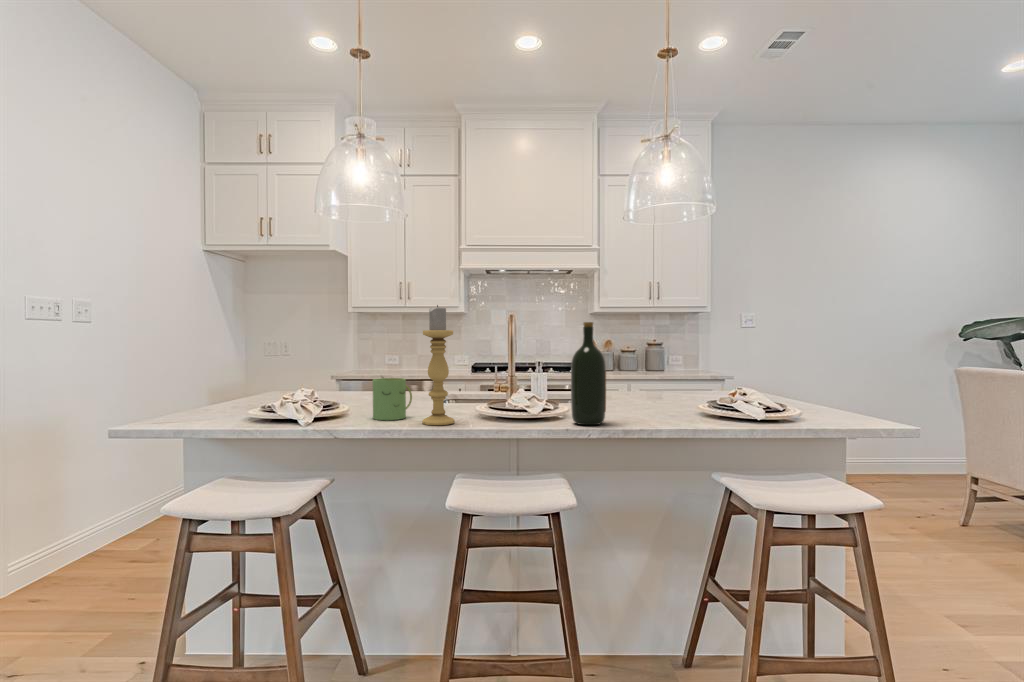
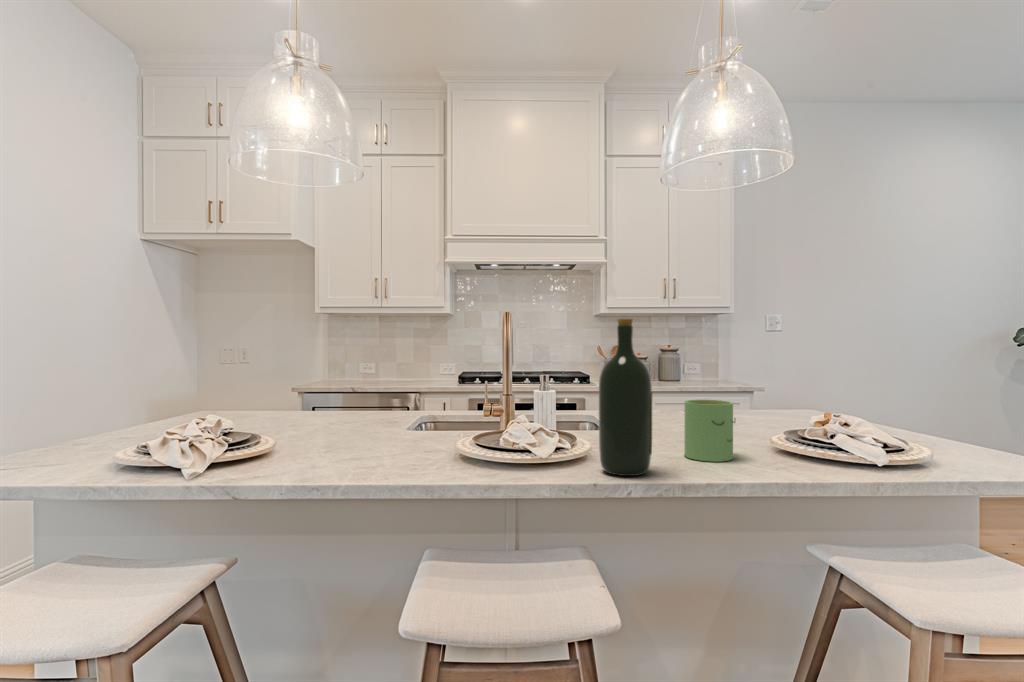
candle holder: present [422,305,455,425] -> none [374,293,423,477]
mug: present [373,378,412,420] -> present [685,400,735,462]

